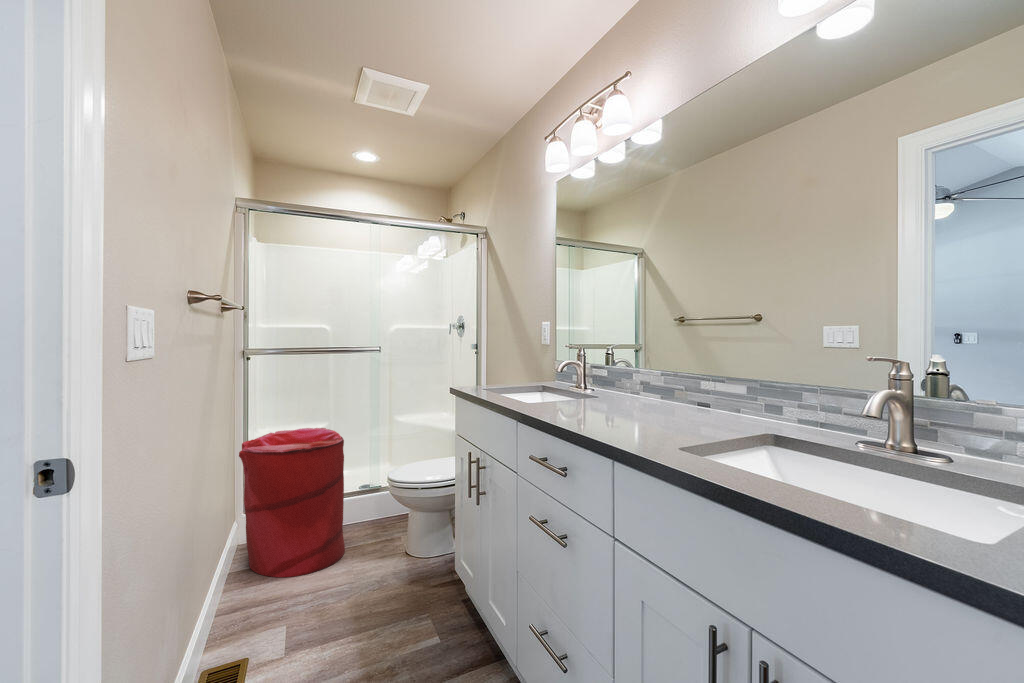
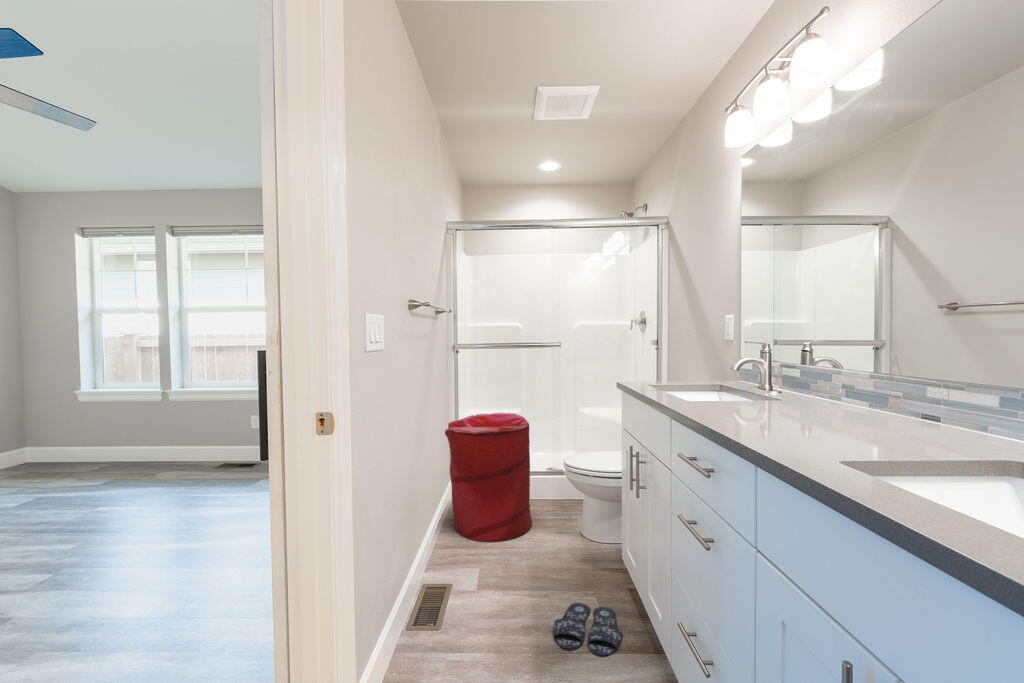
slippers: none [389,616,460,665] -> present [553,603,623,656]

